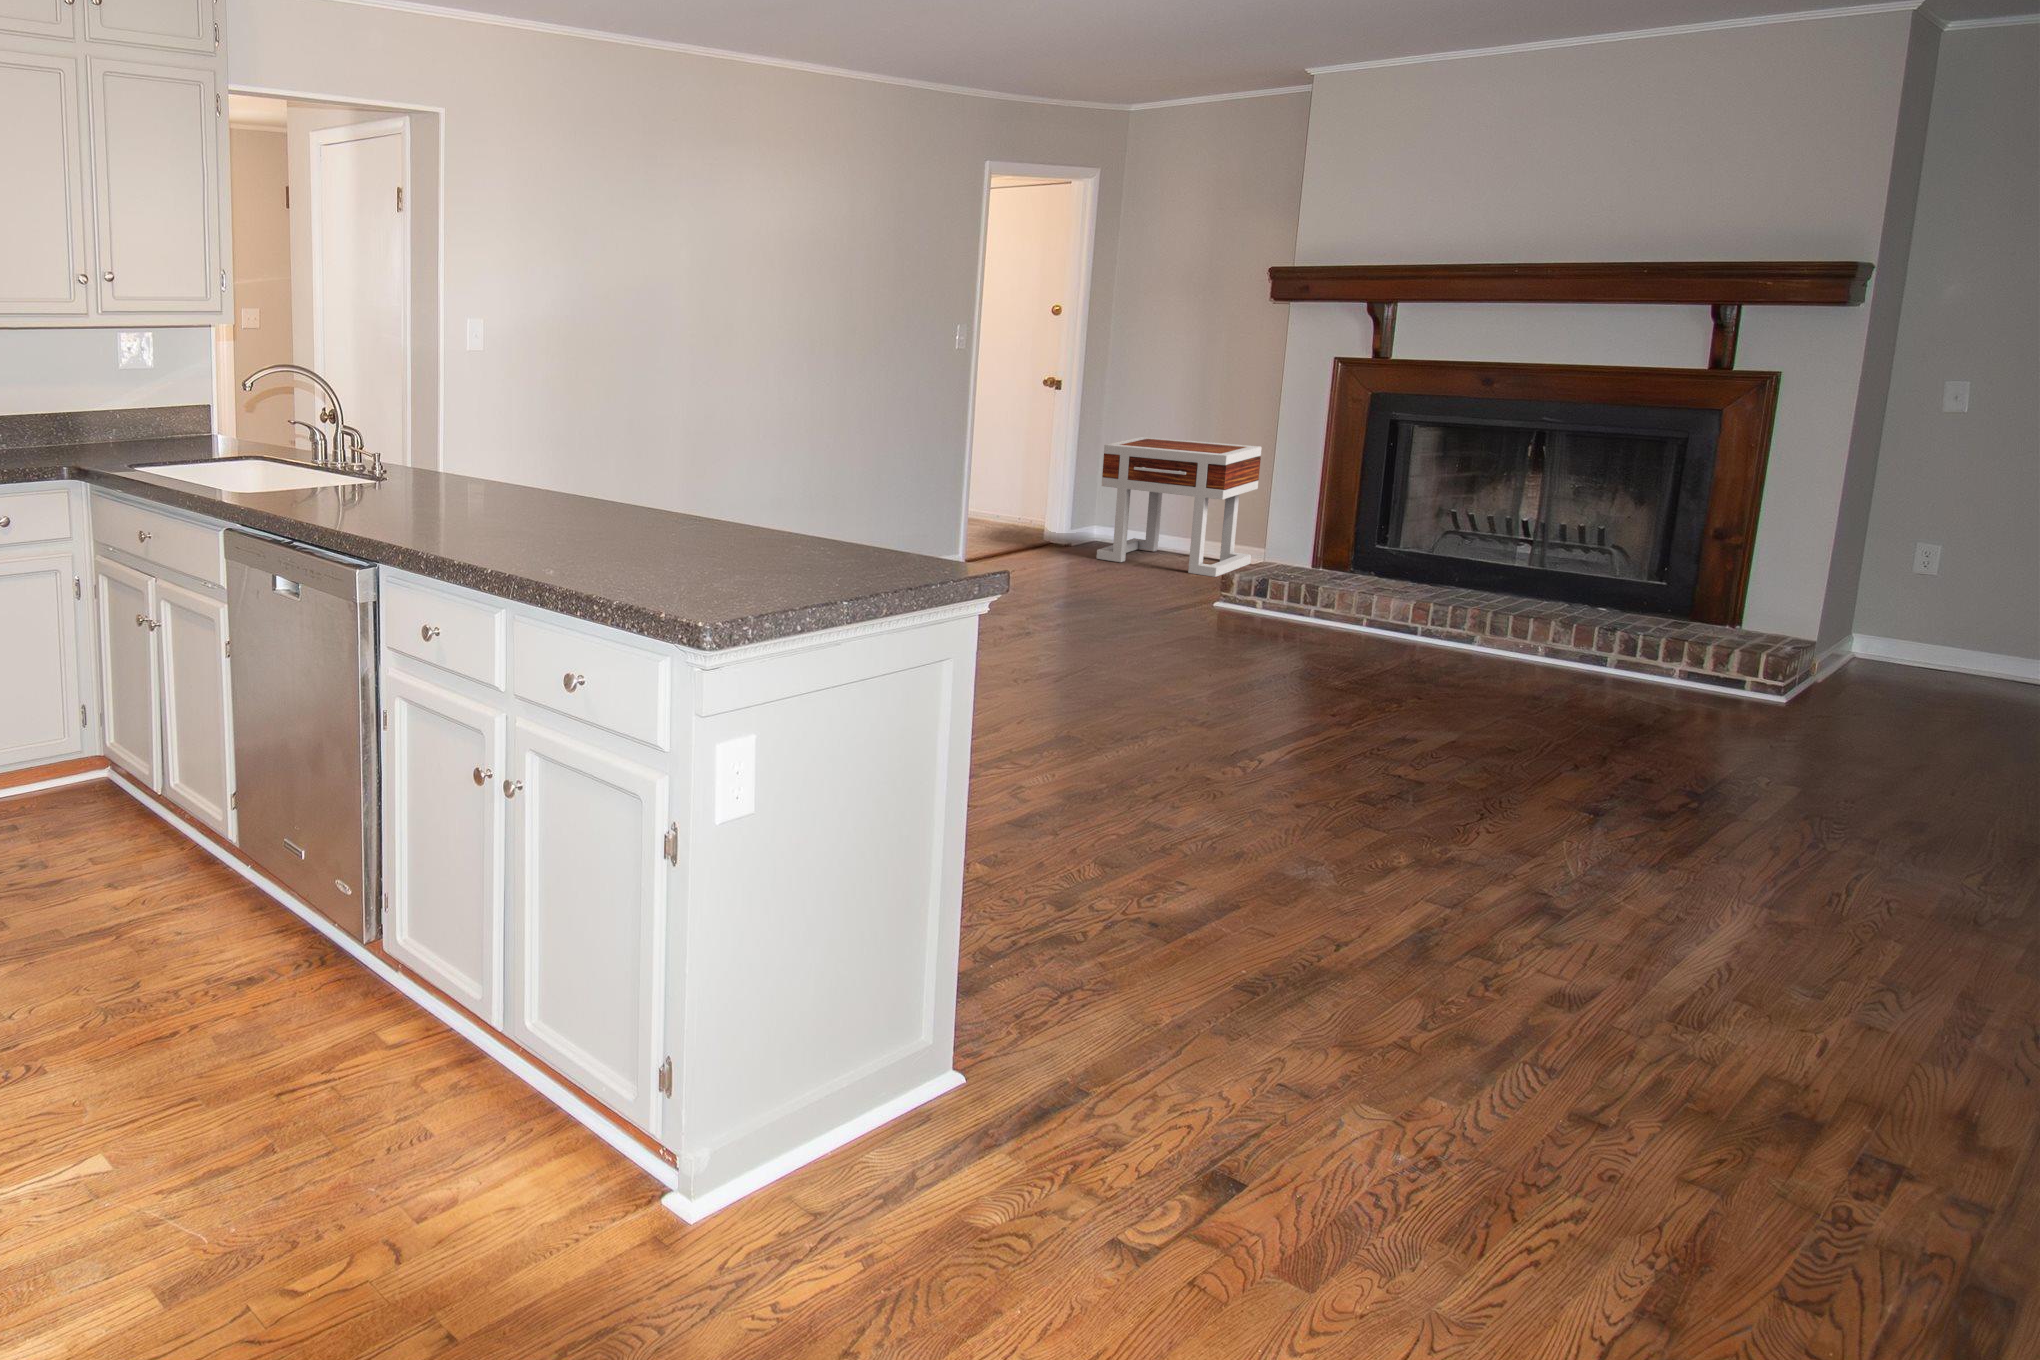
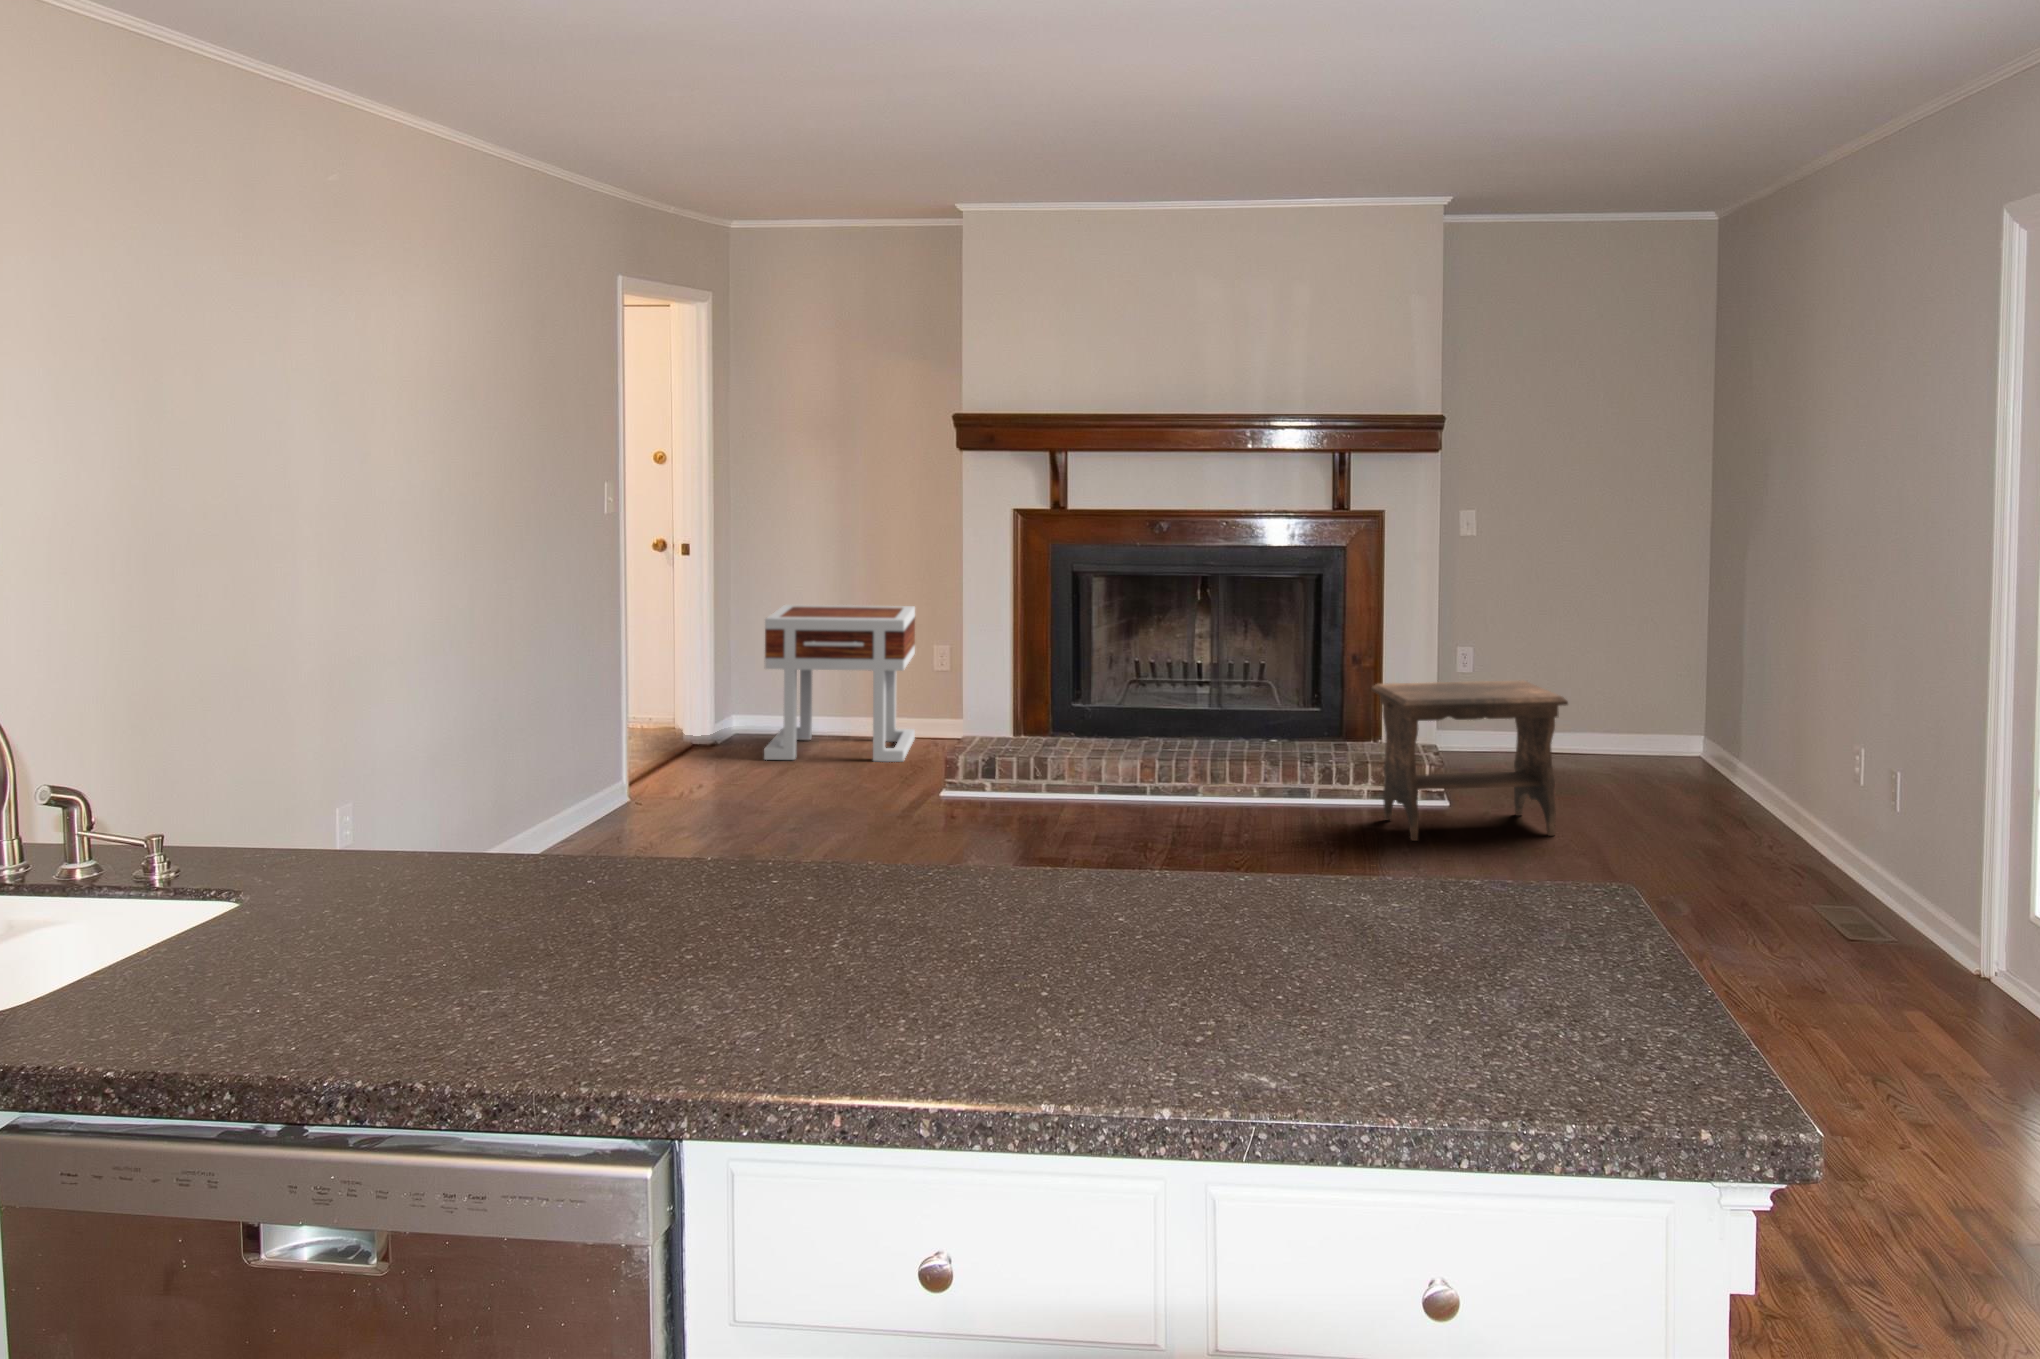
footstool: none [1678,558,1959,752] -> present [1371,680,1568,841]

